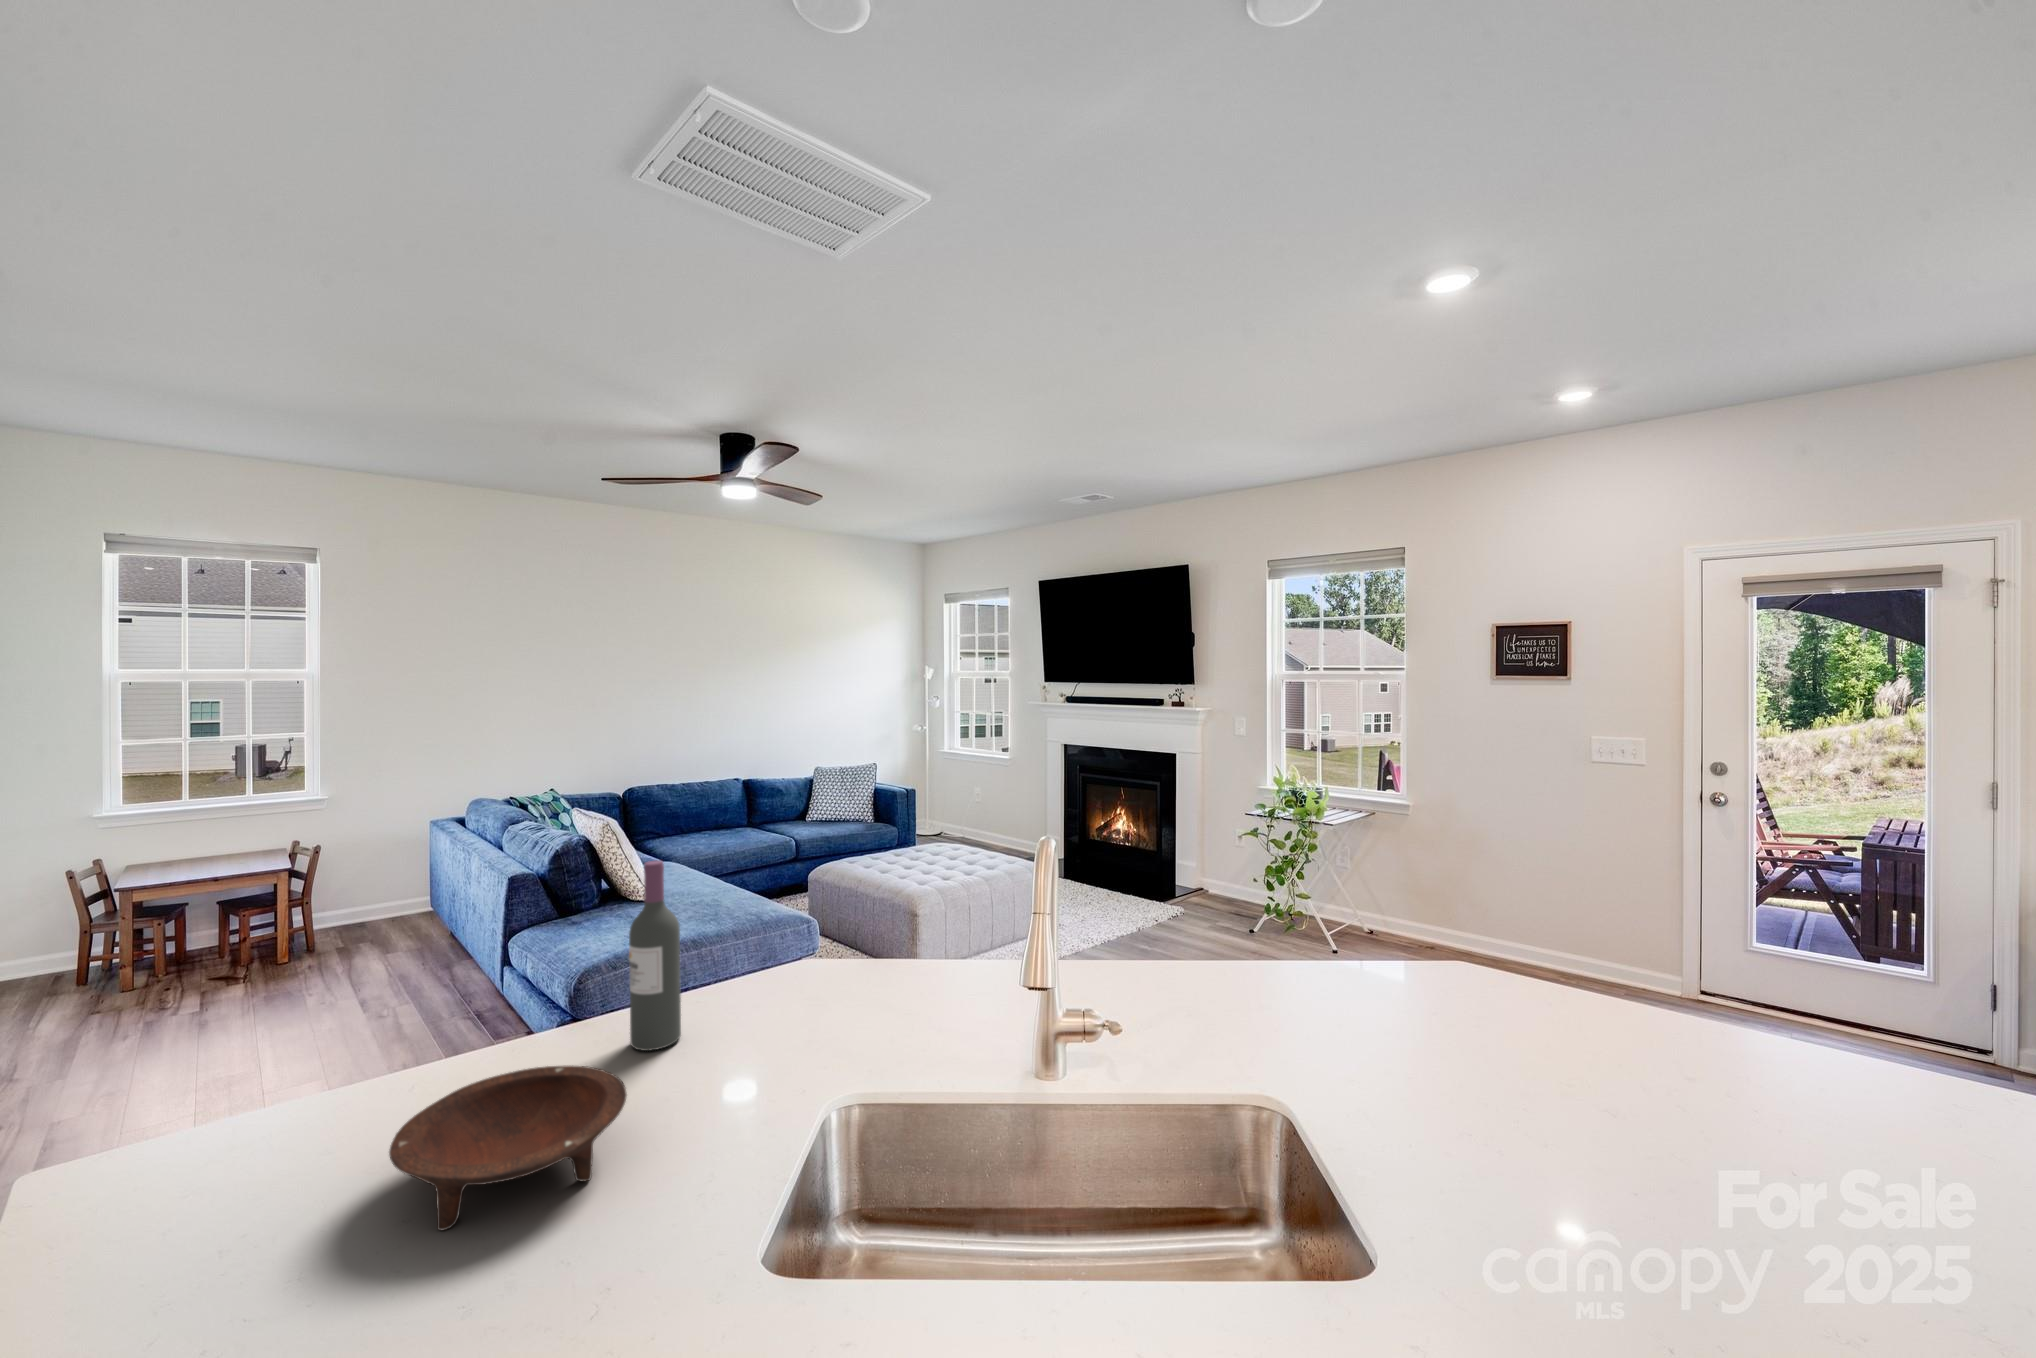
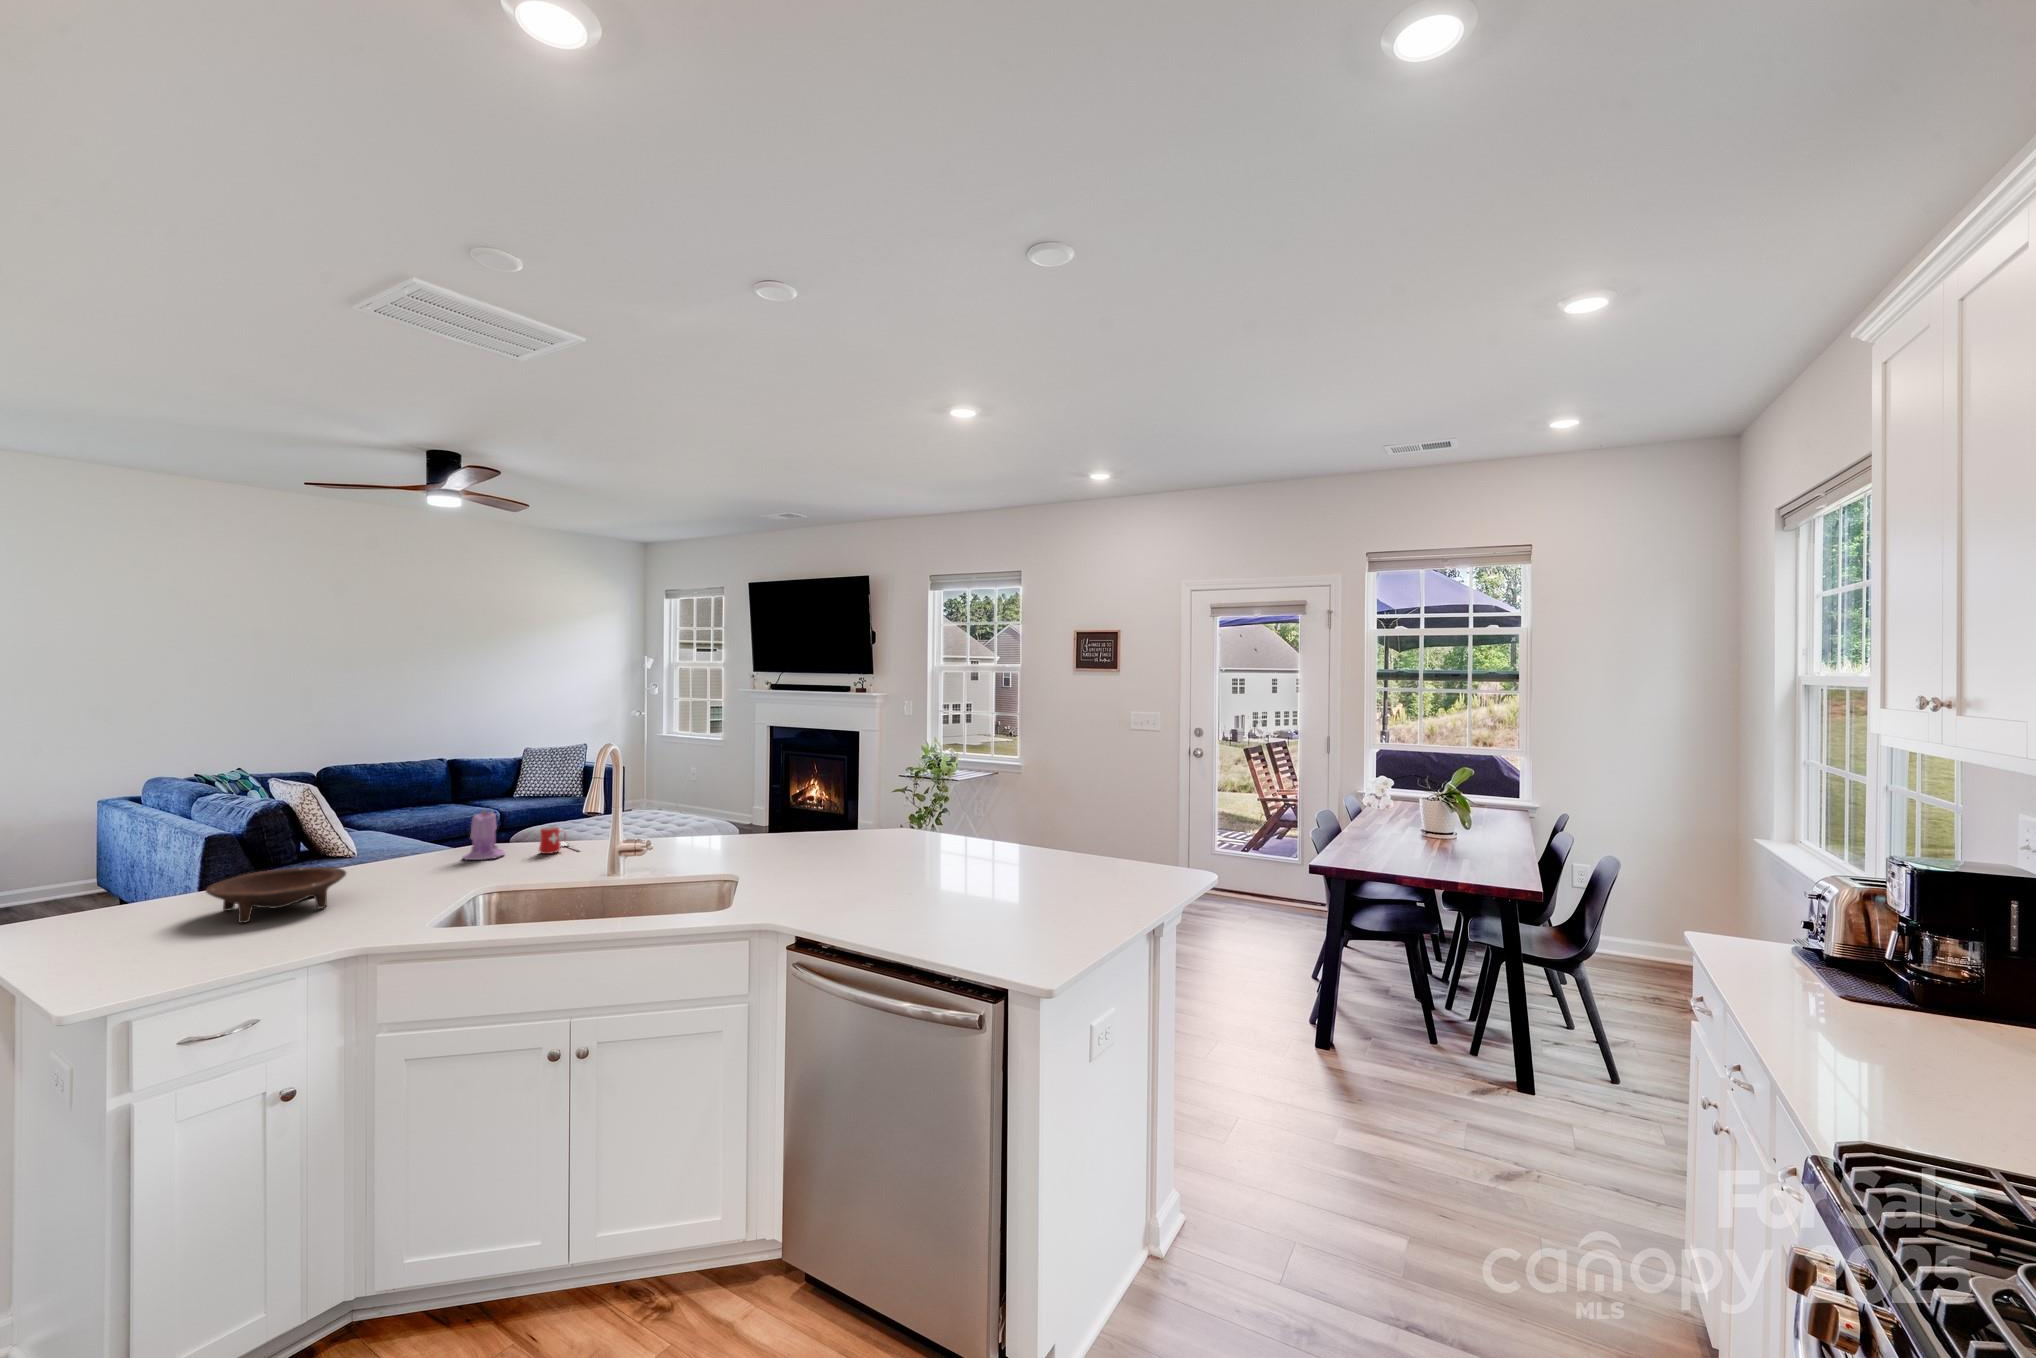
wine bottle: present [629,860,681,1051] -> none [345,764,380,874]
candle: none [797,927,860,1021] -> present [462,811,505,860]
mug: none [909,960,975,1011] -> present [539,826,579,854]

